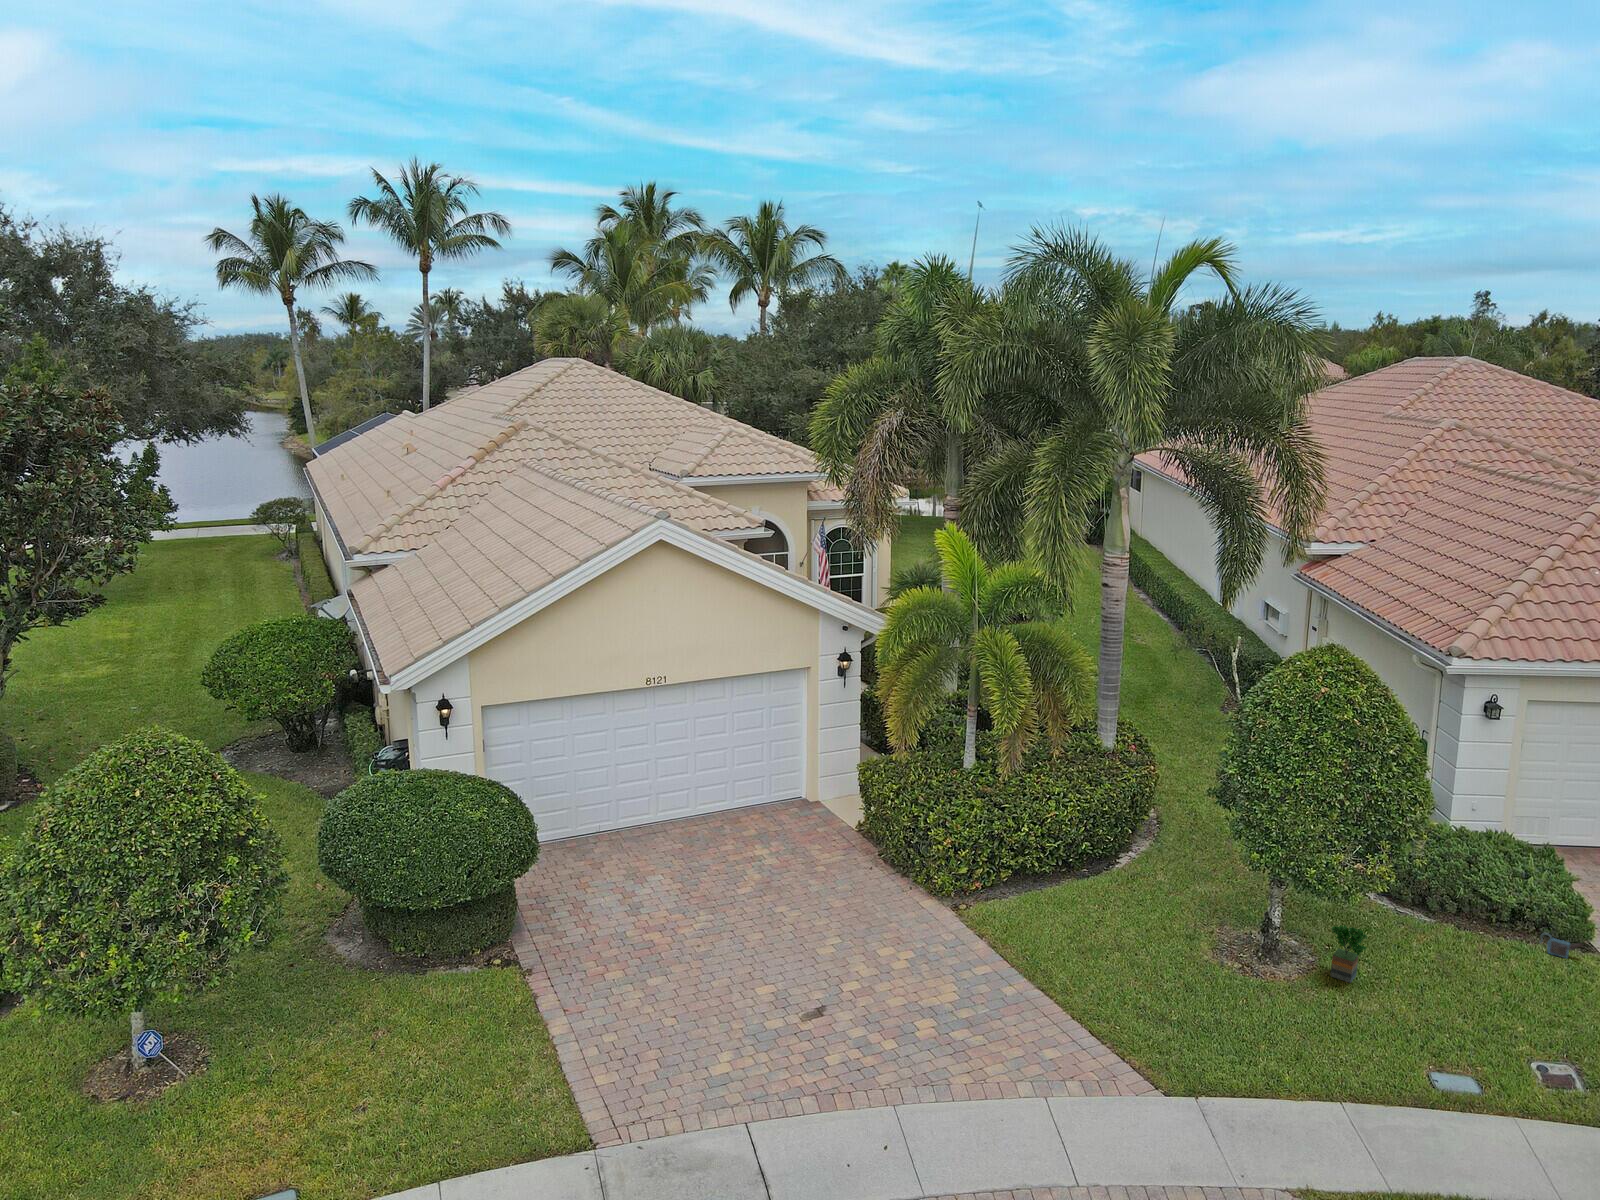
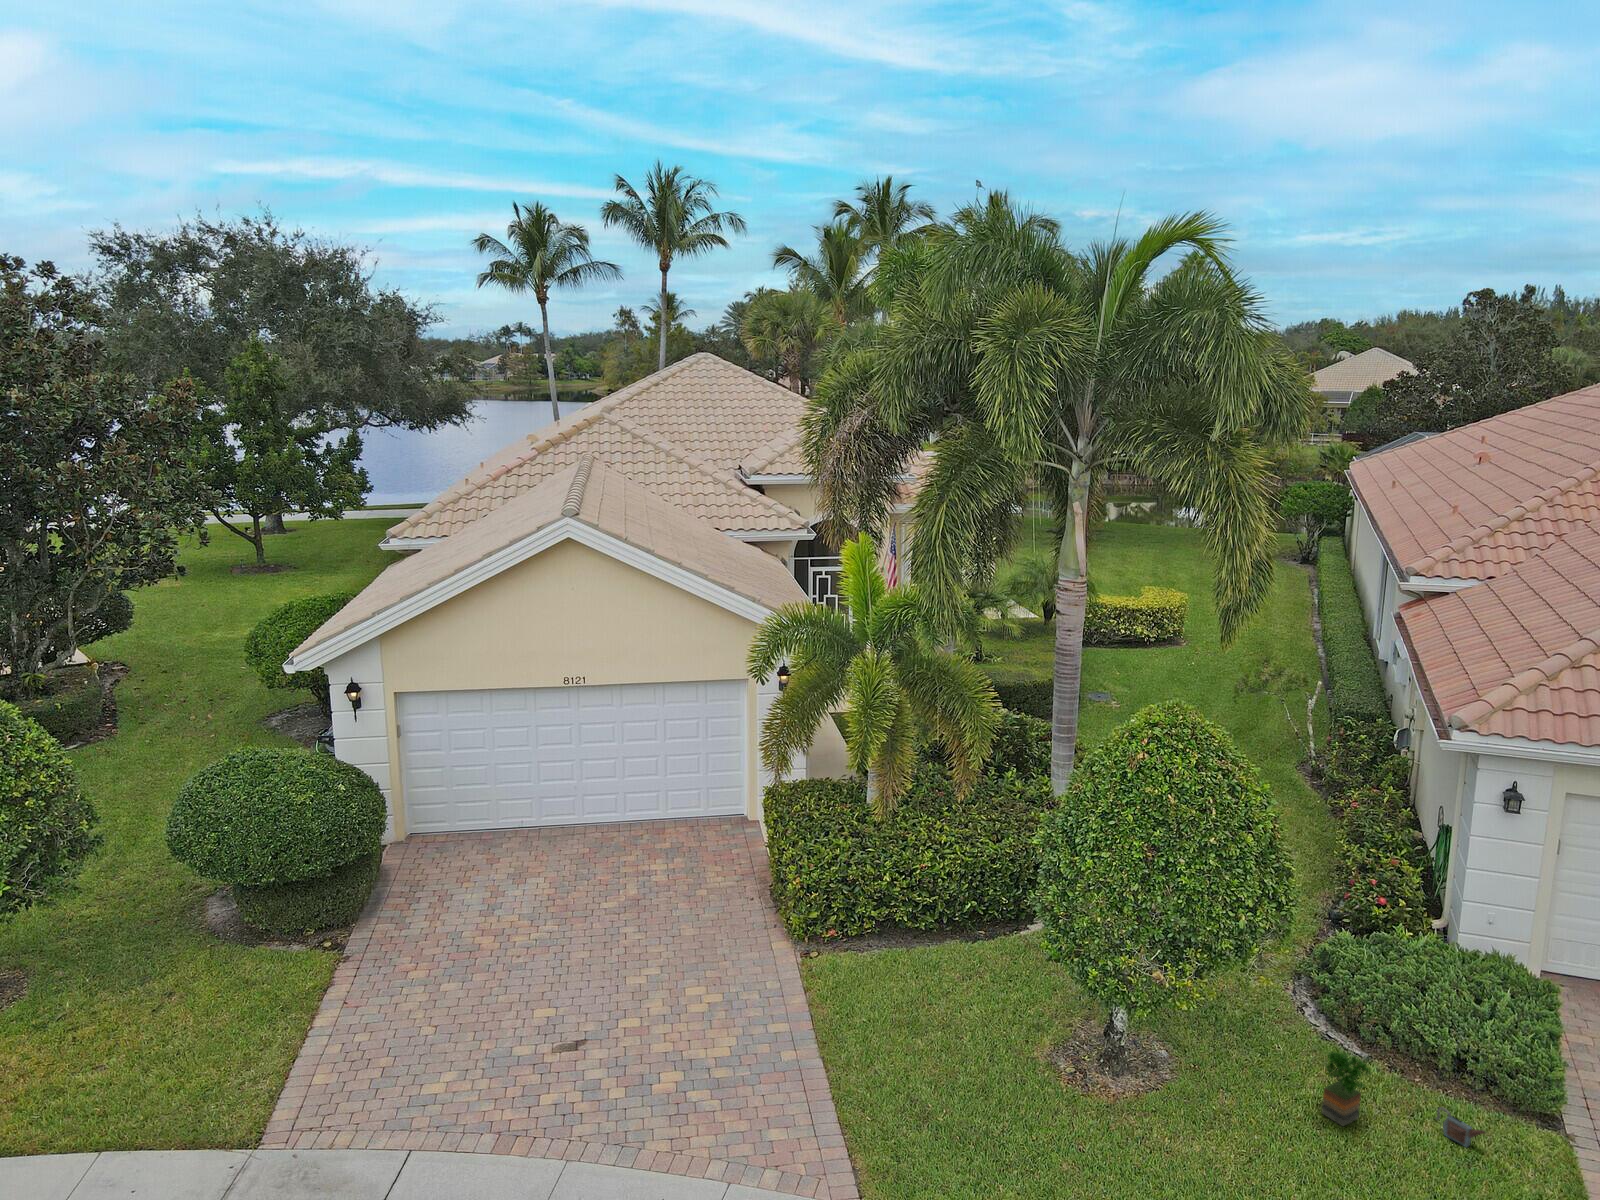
potted tree: present [1330,925,1368,983] -> present [1322,1052,1372,1126]

